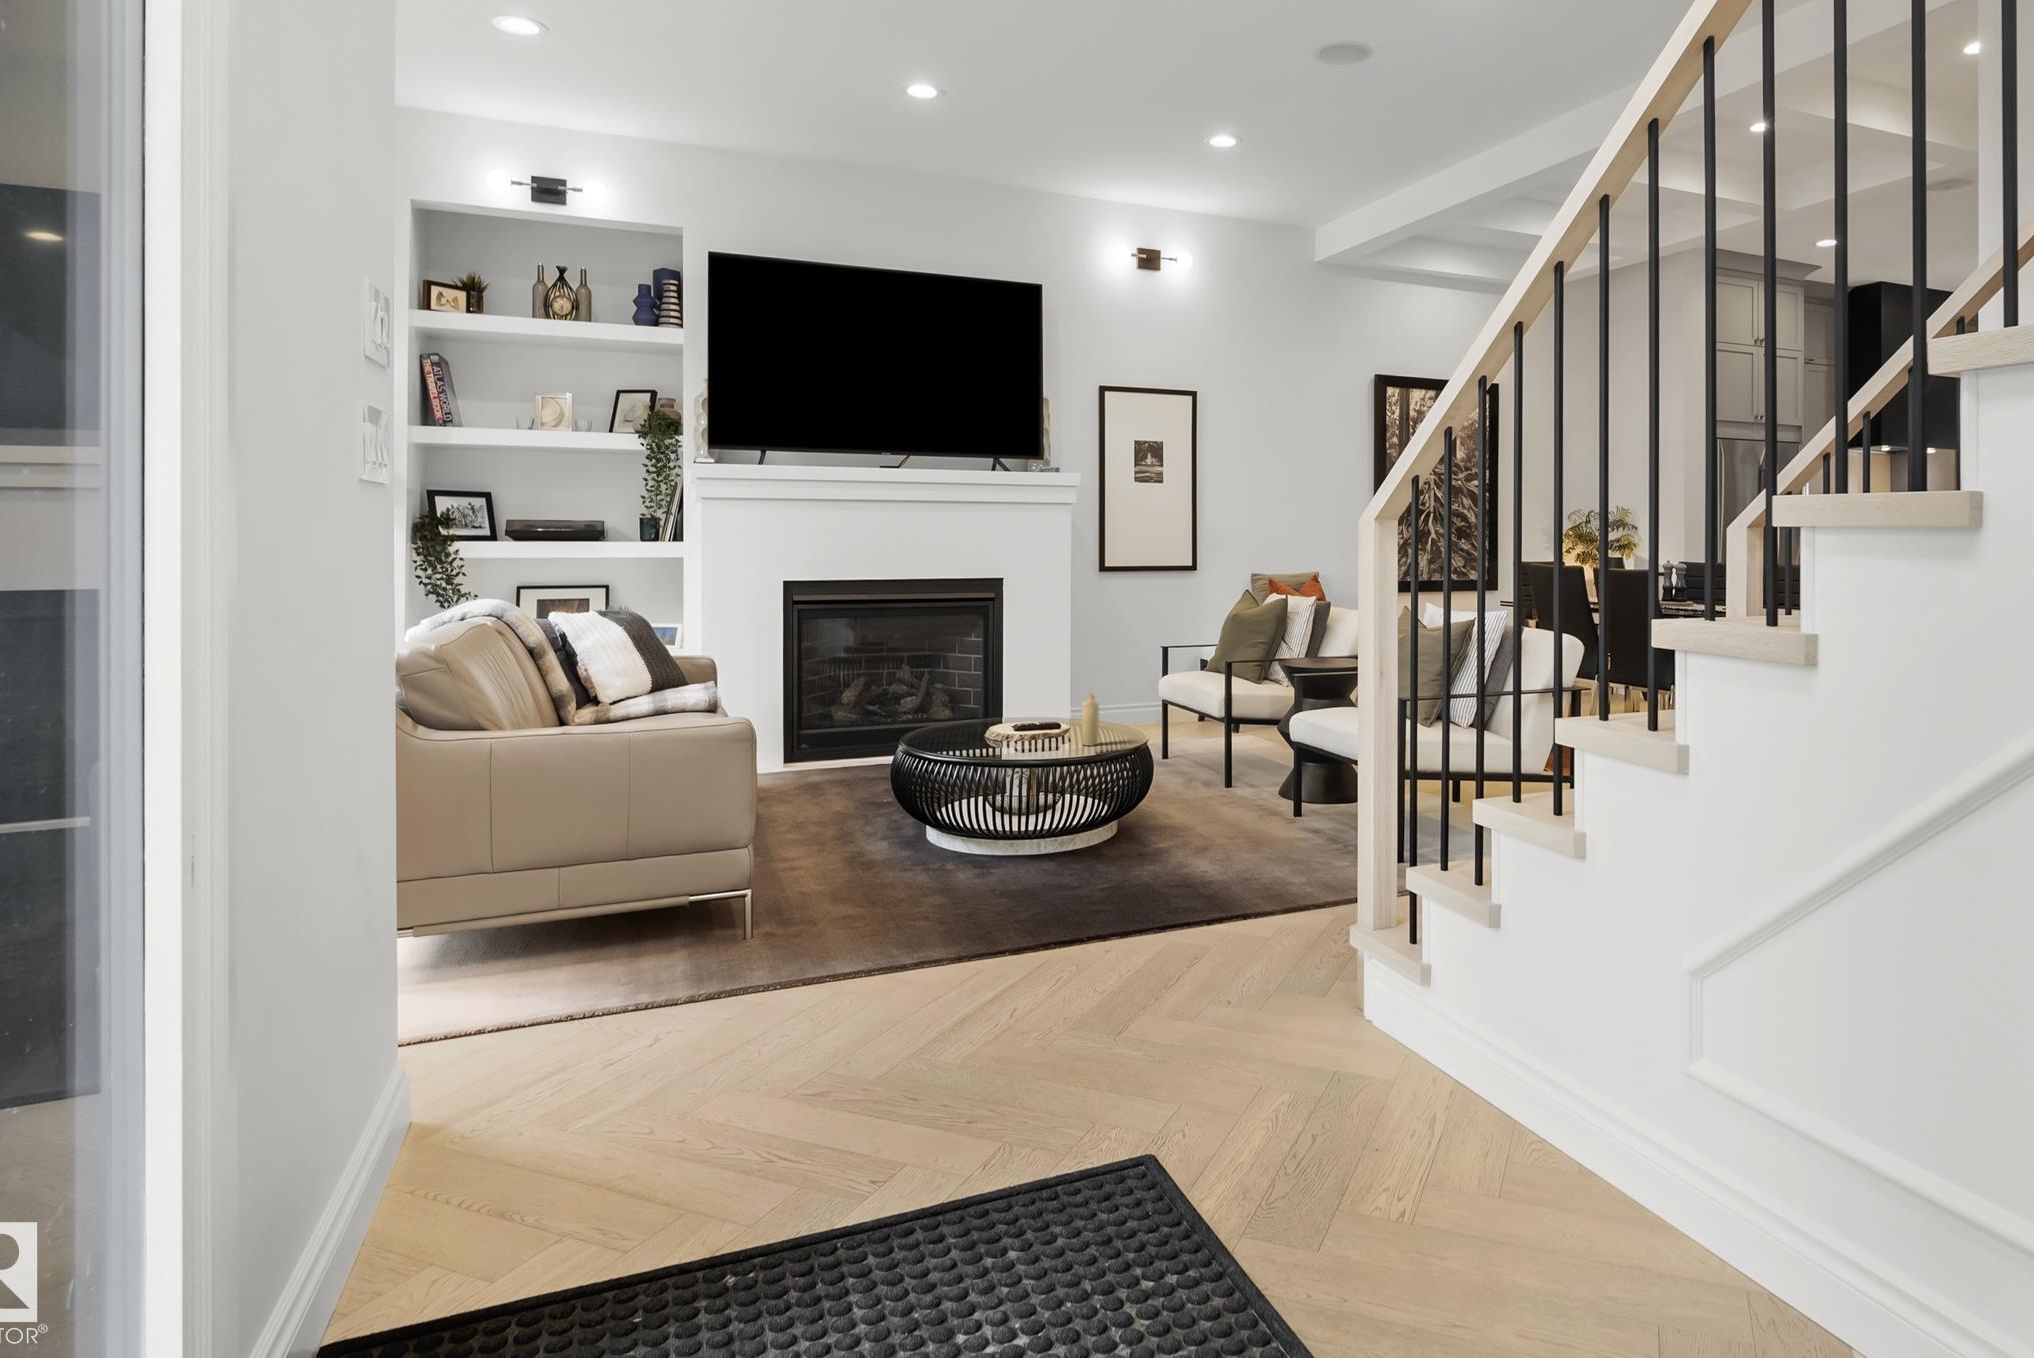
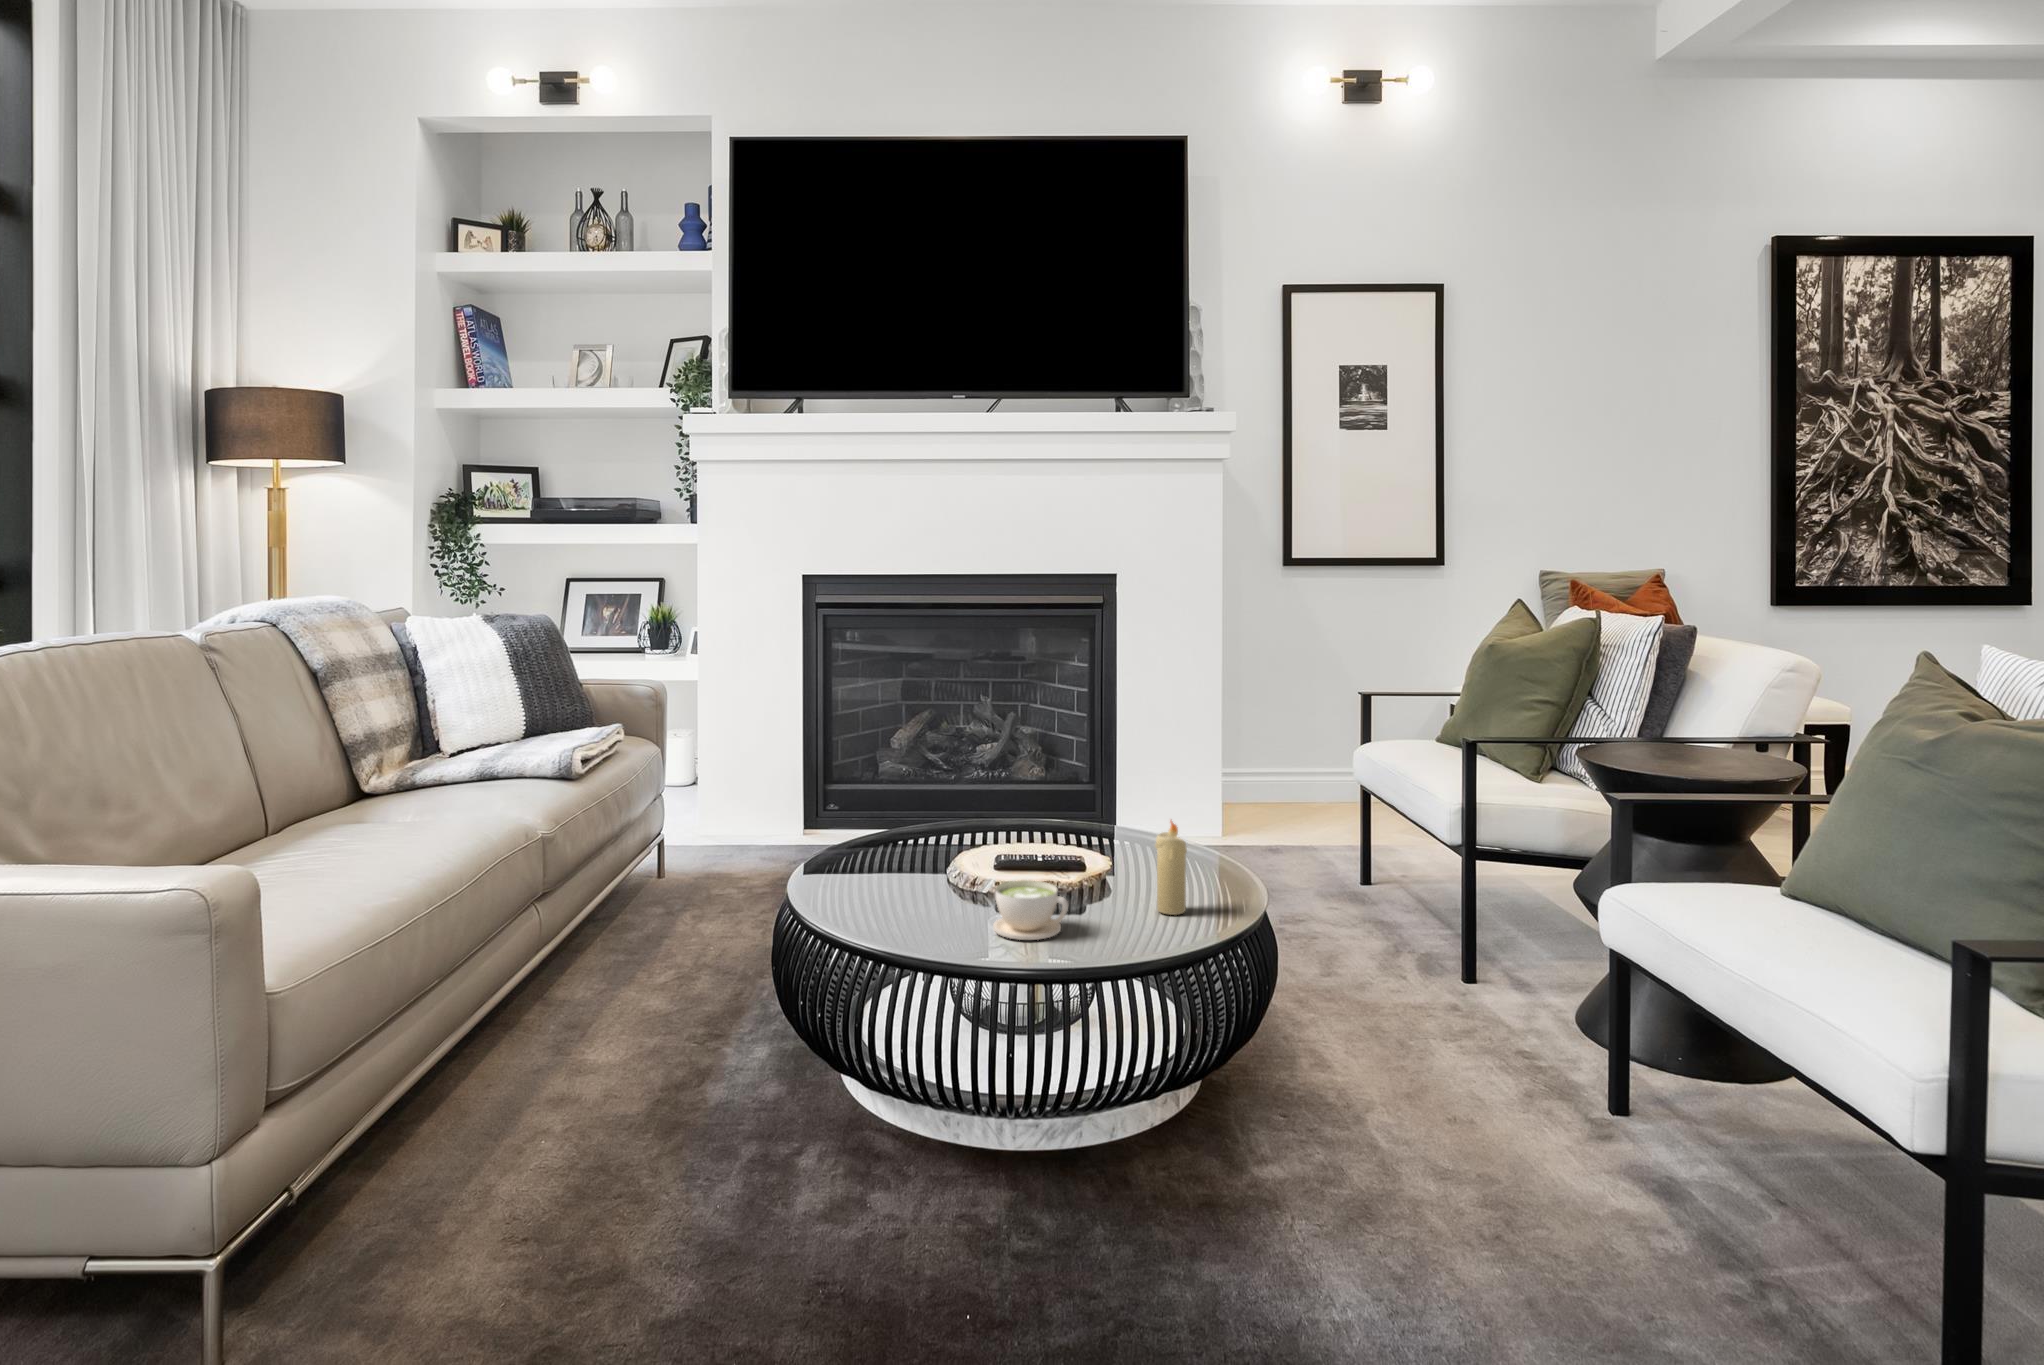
coffee cup: none [995,729,1040,759] -> present [993,880,1068,940]

